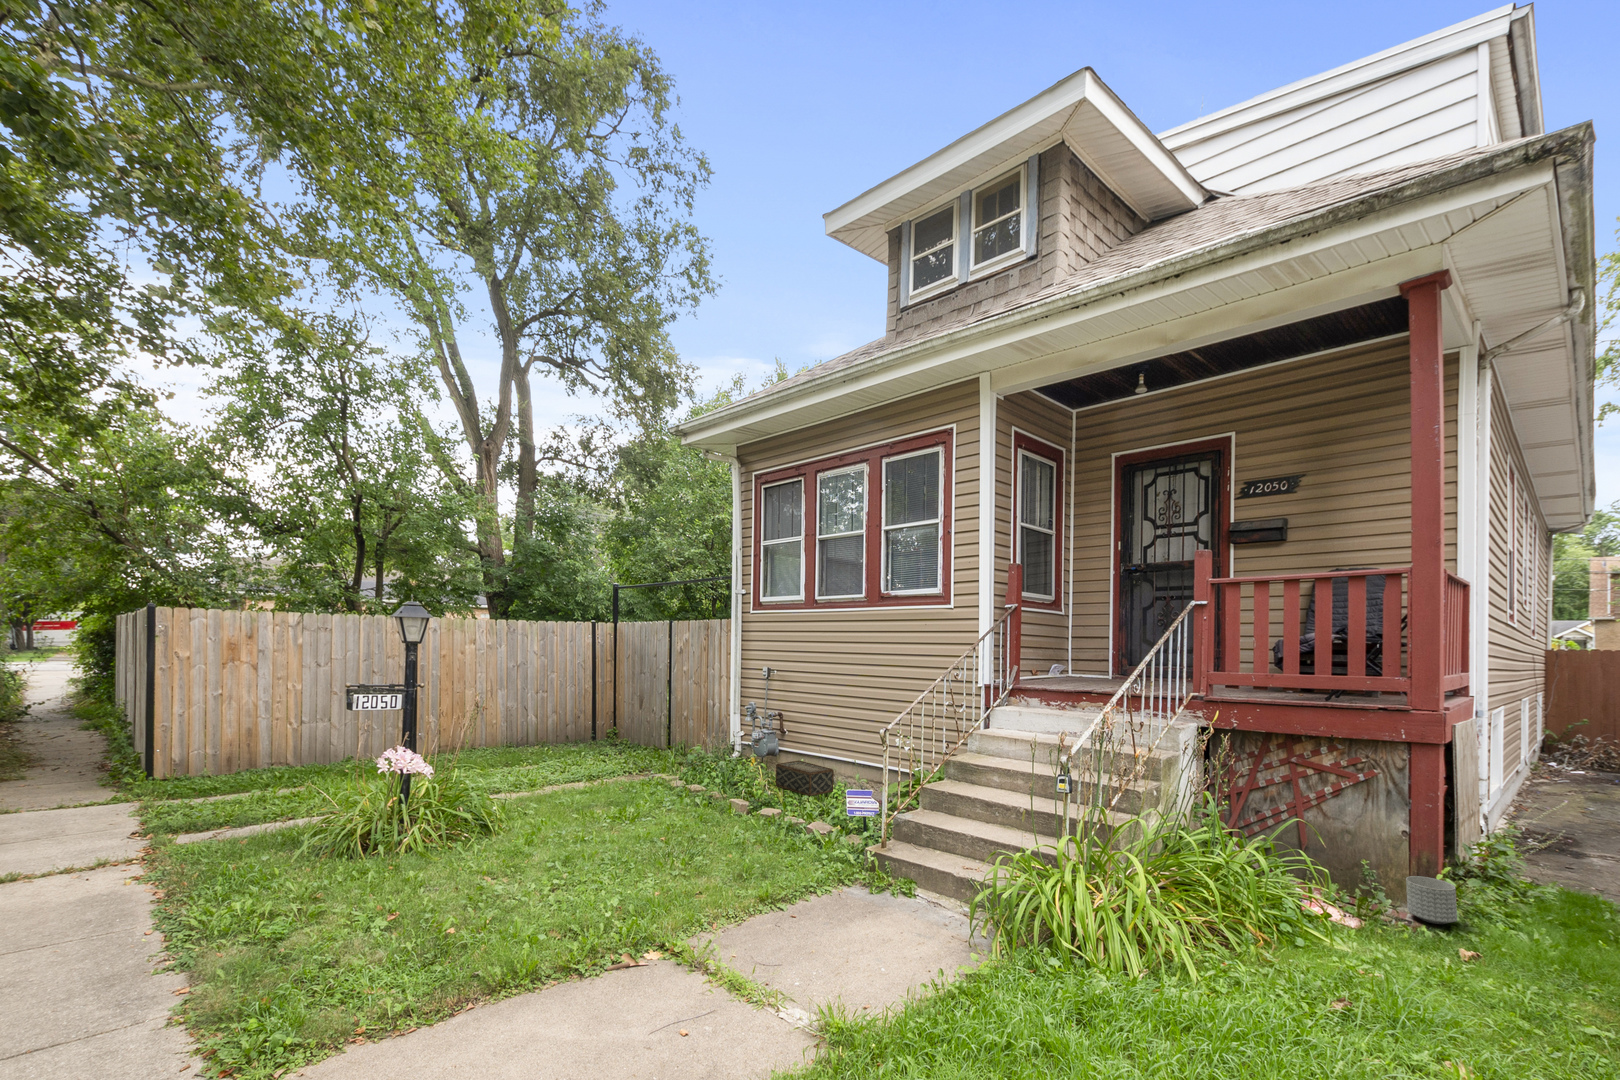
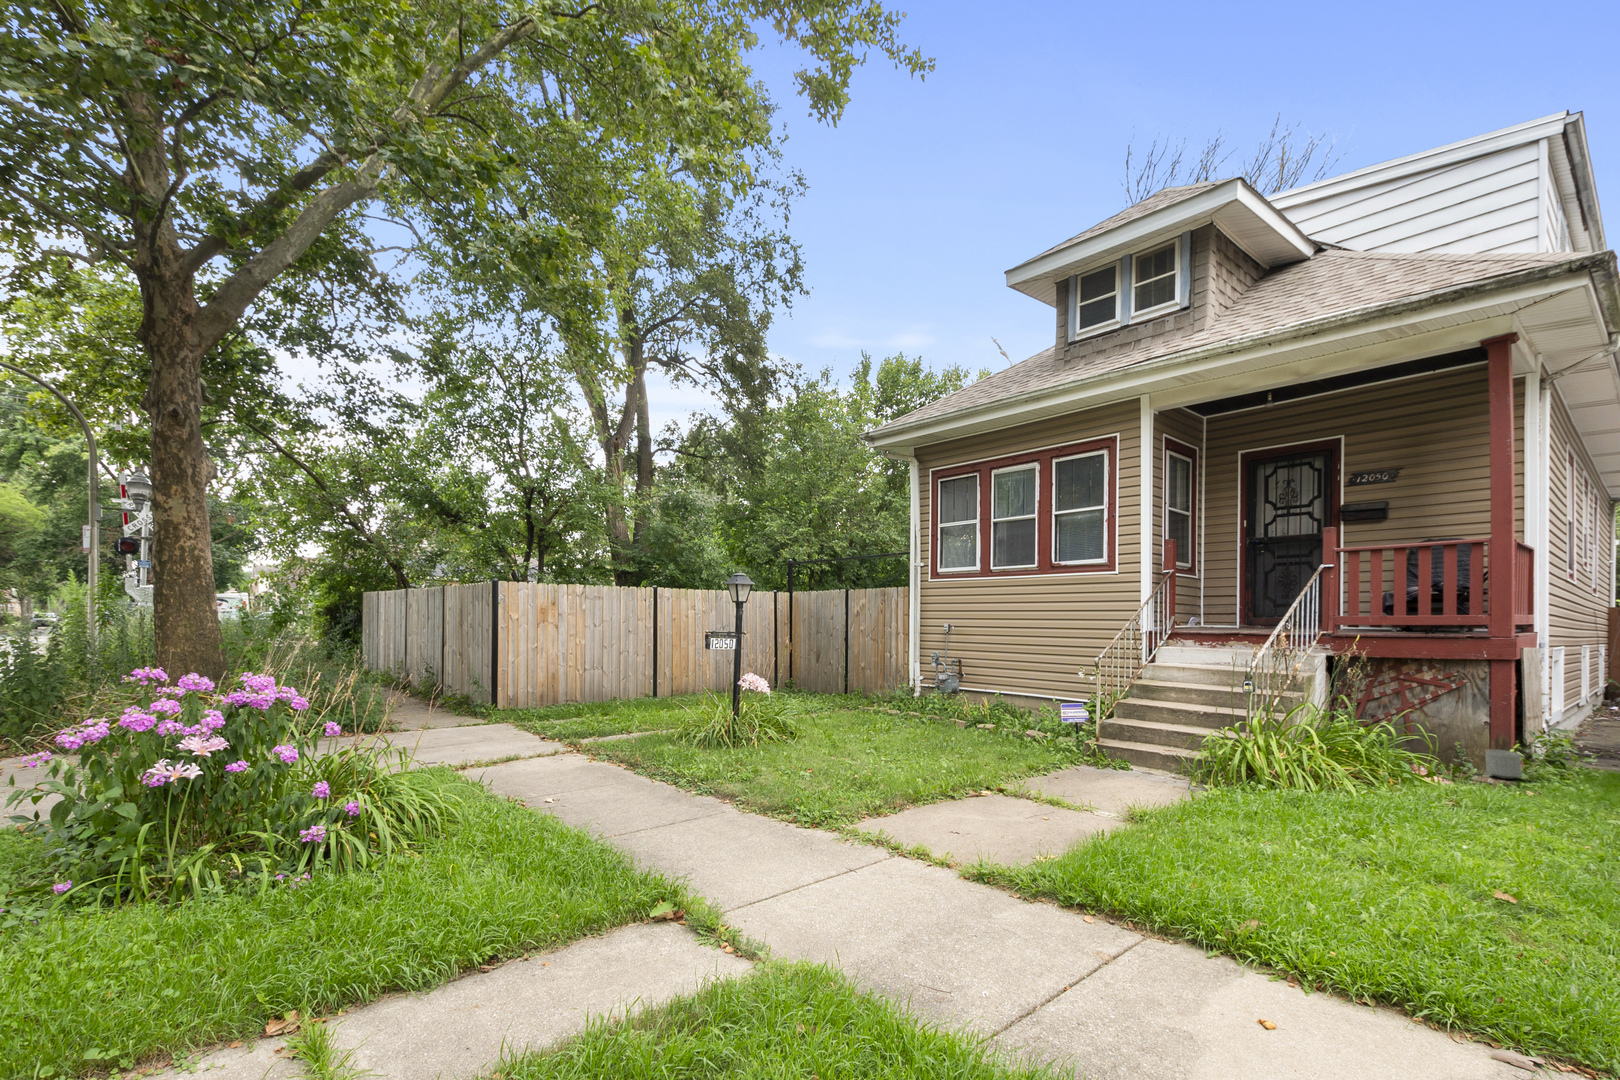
woven basket: present [776,761,834,796] -> none [966,697,1015,721]

